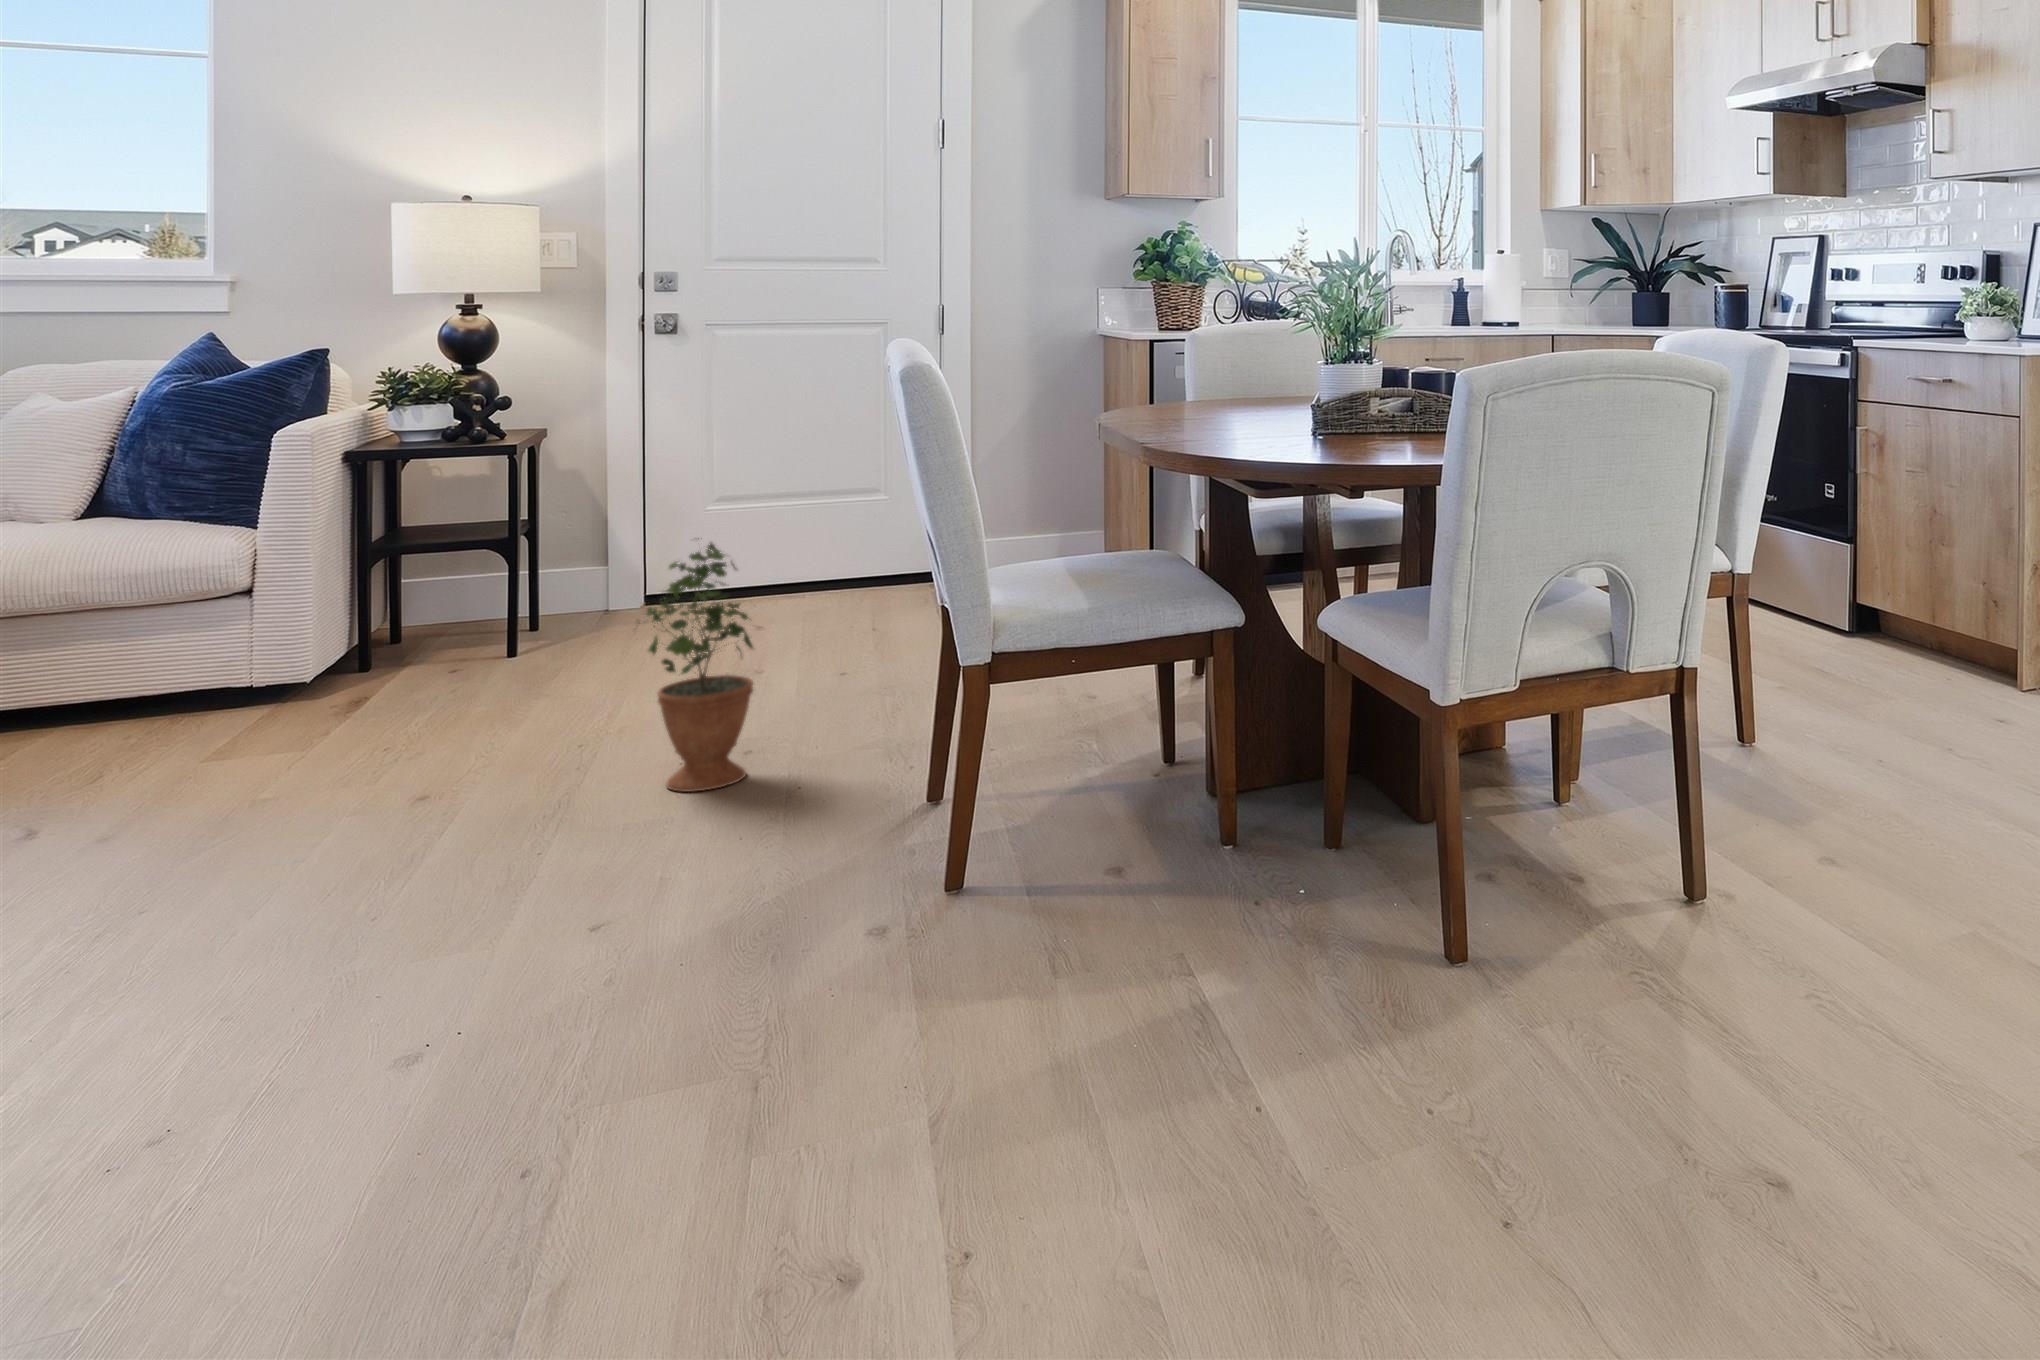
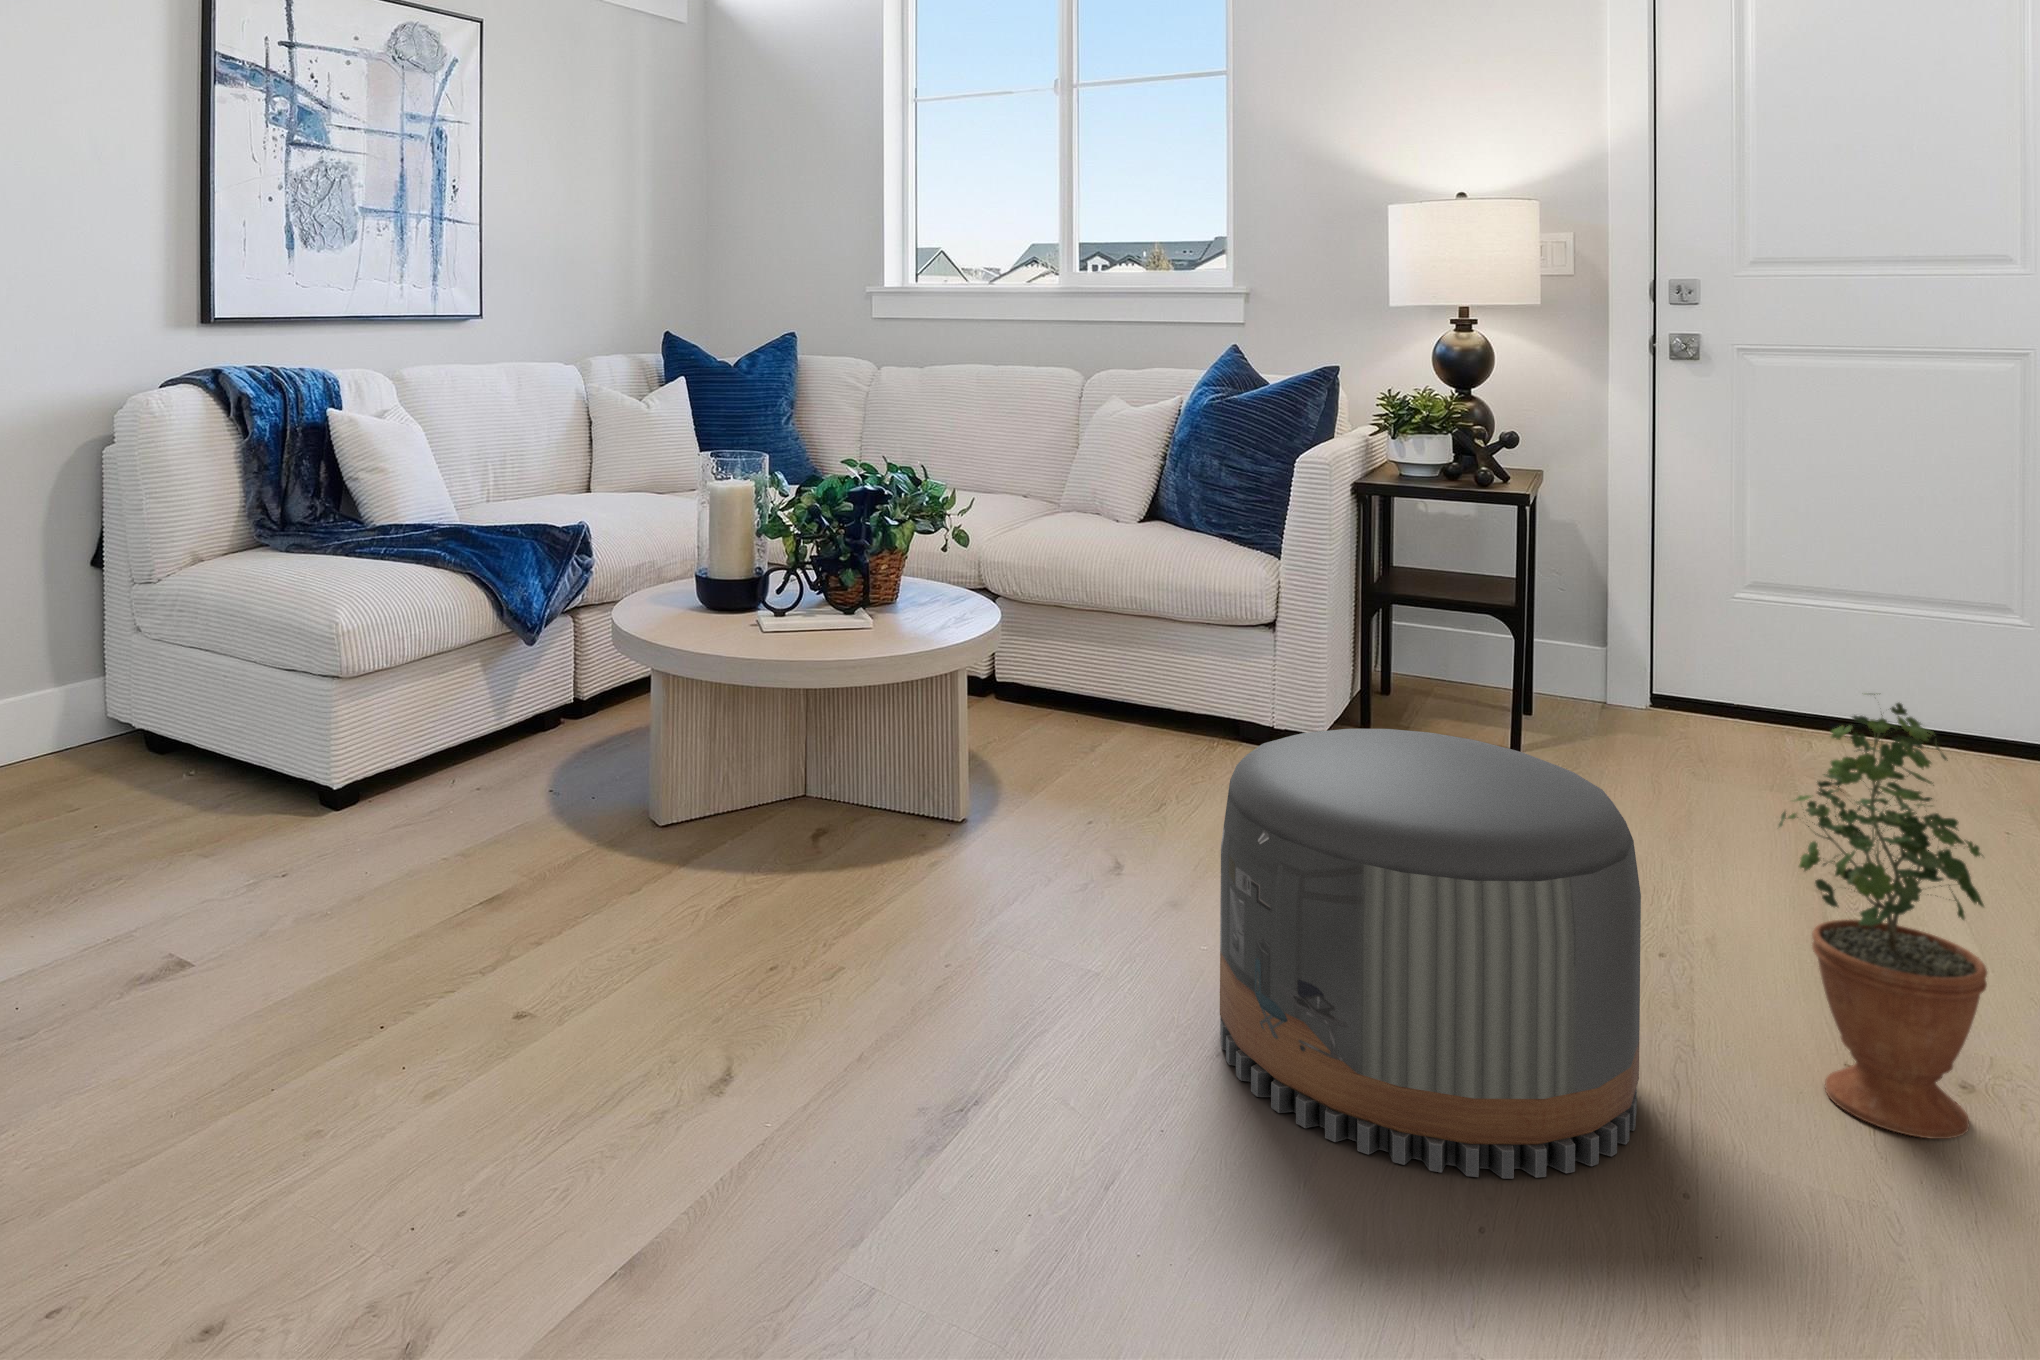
pouf: none [161,619,532,919] -> present [1220,729,1641,1178]

